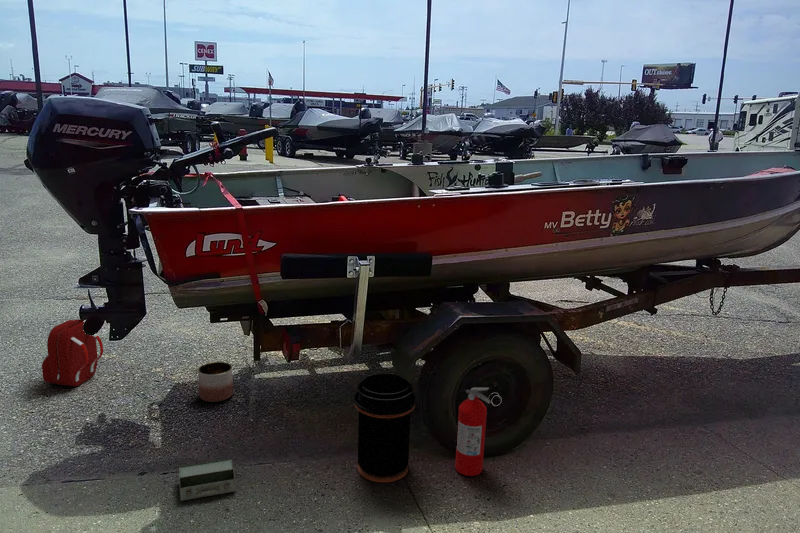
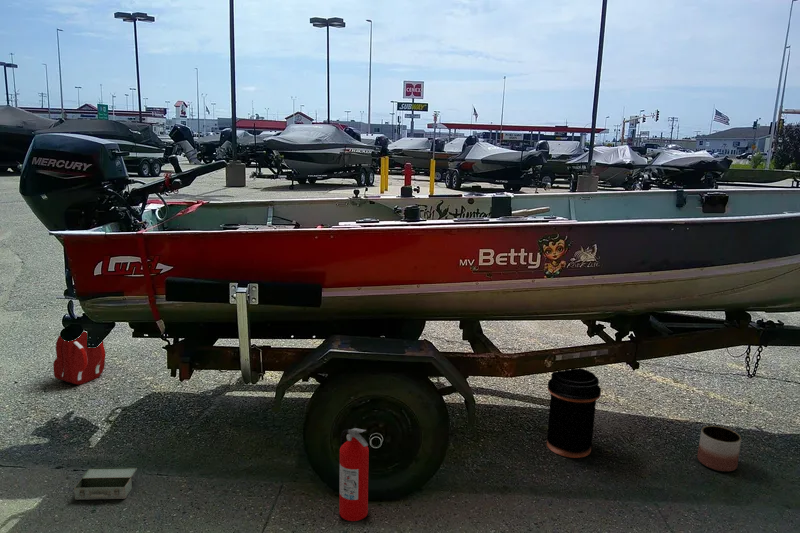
planter: present [198,362,233,402] -> present [697,426,741,472]
trash can: present [355,374,416,482] -> present [547,368,601,458]

